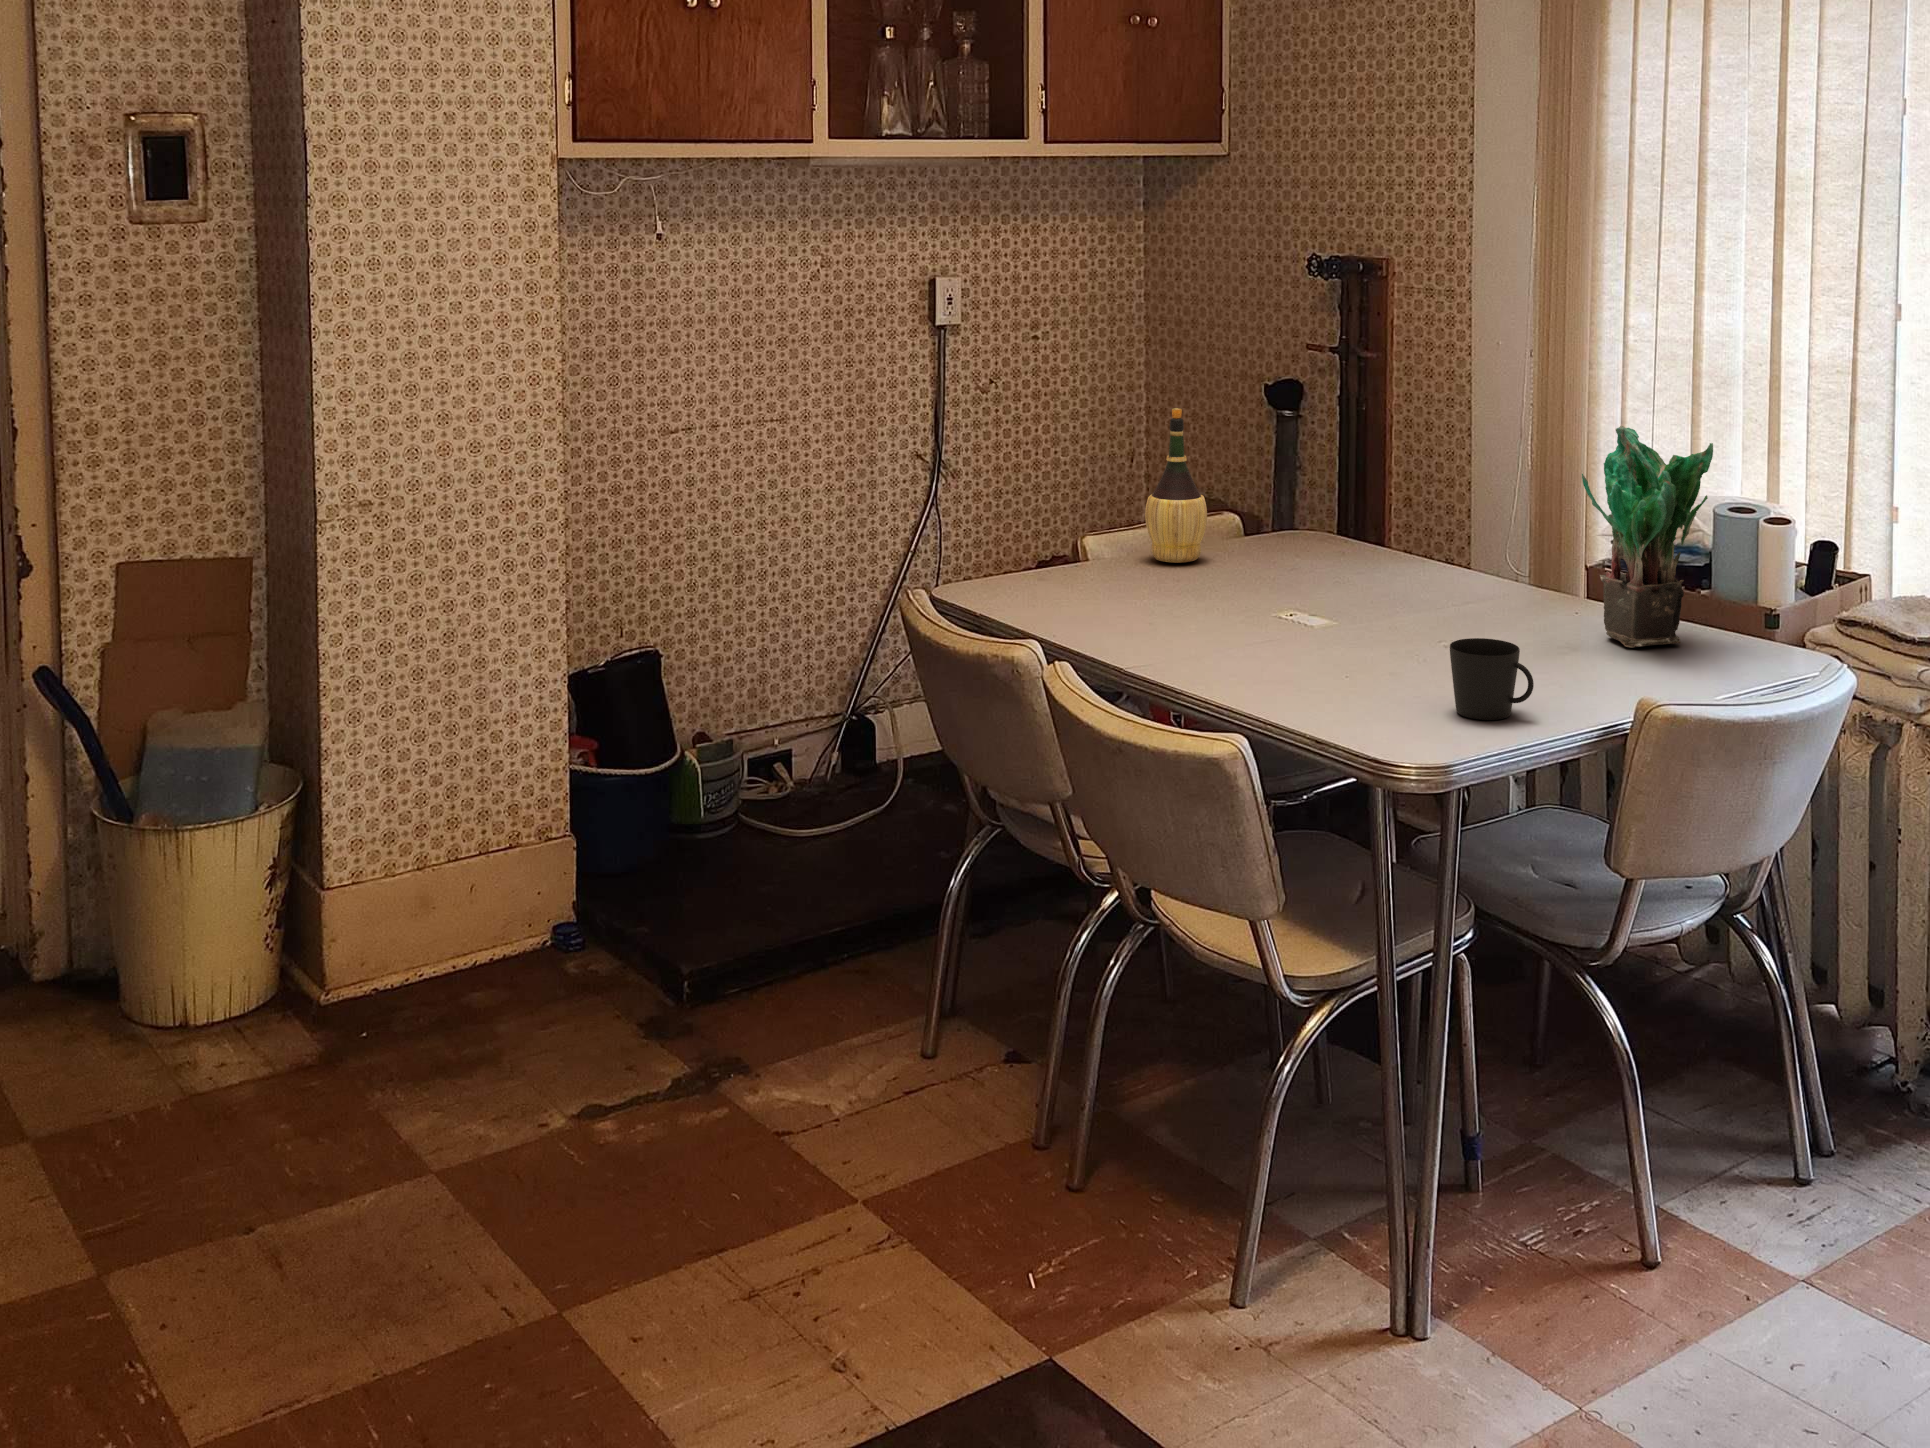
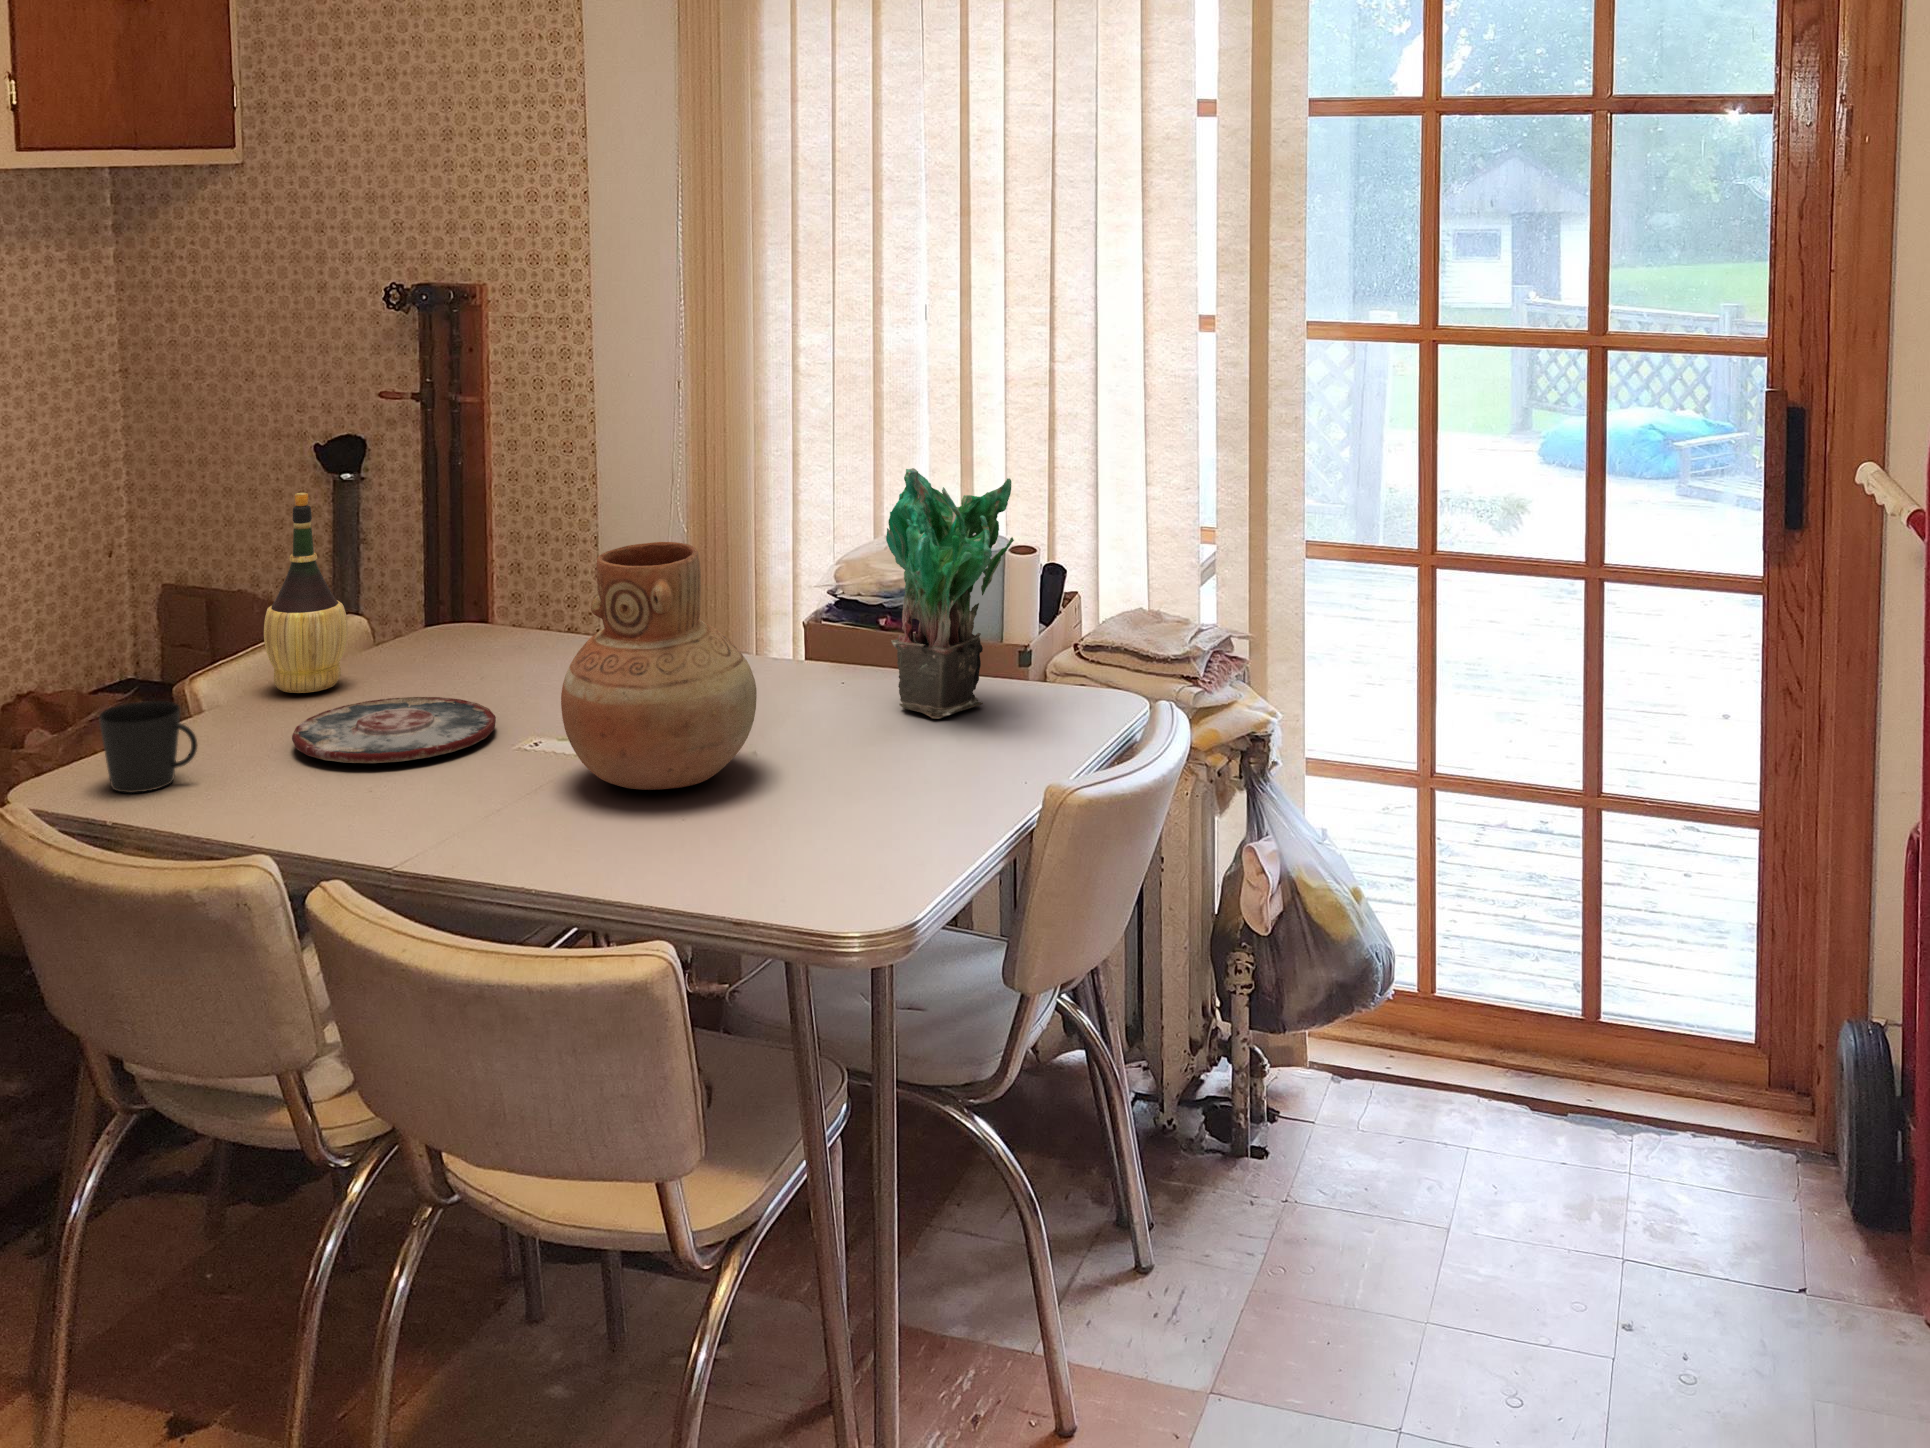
vase: none [1285,462,1442,657] -> present [561,542,757,790]
plate: none [1128,571,1279,612] -> present [292,697,496,763]
cup: present [1450,638,1534,720] -> present [99,701,197,793]

